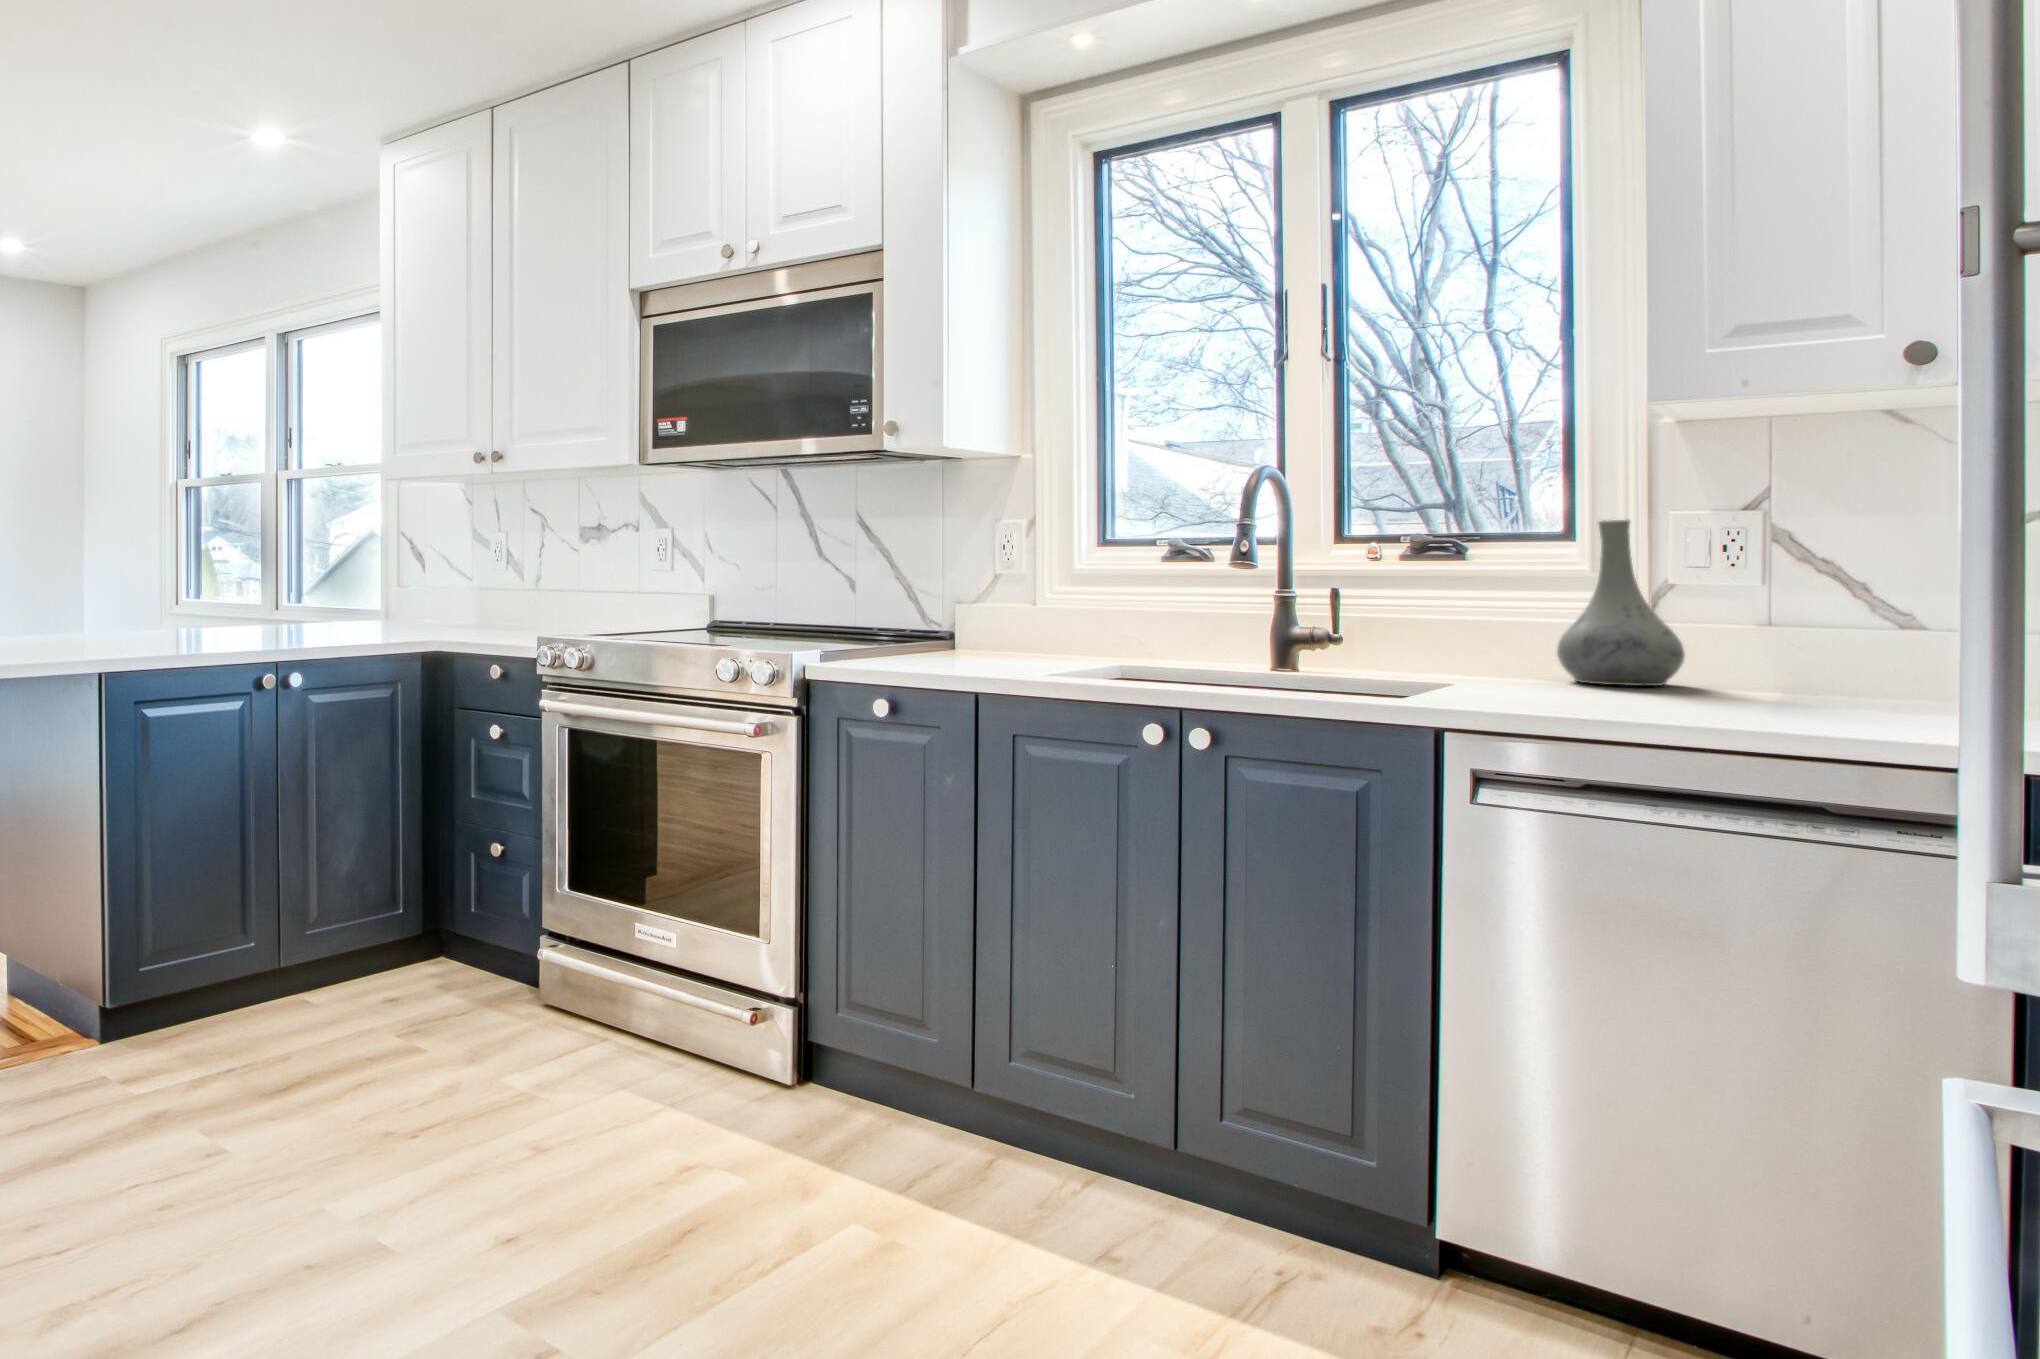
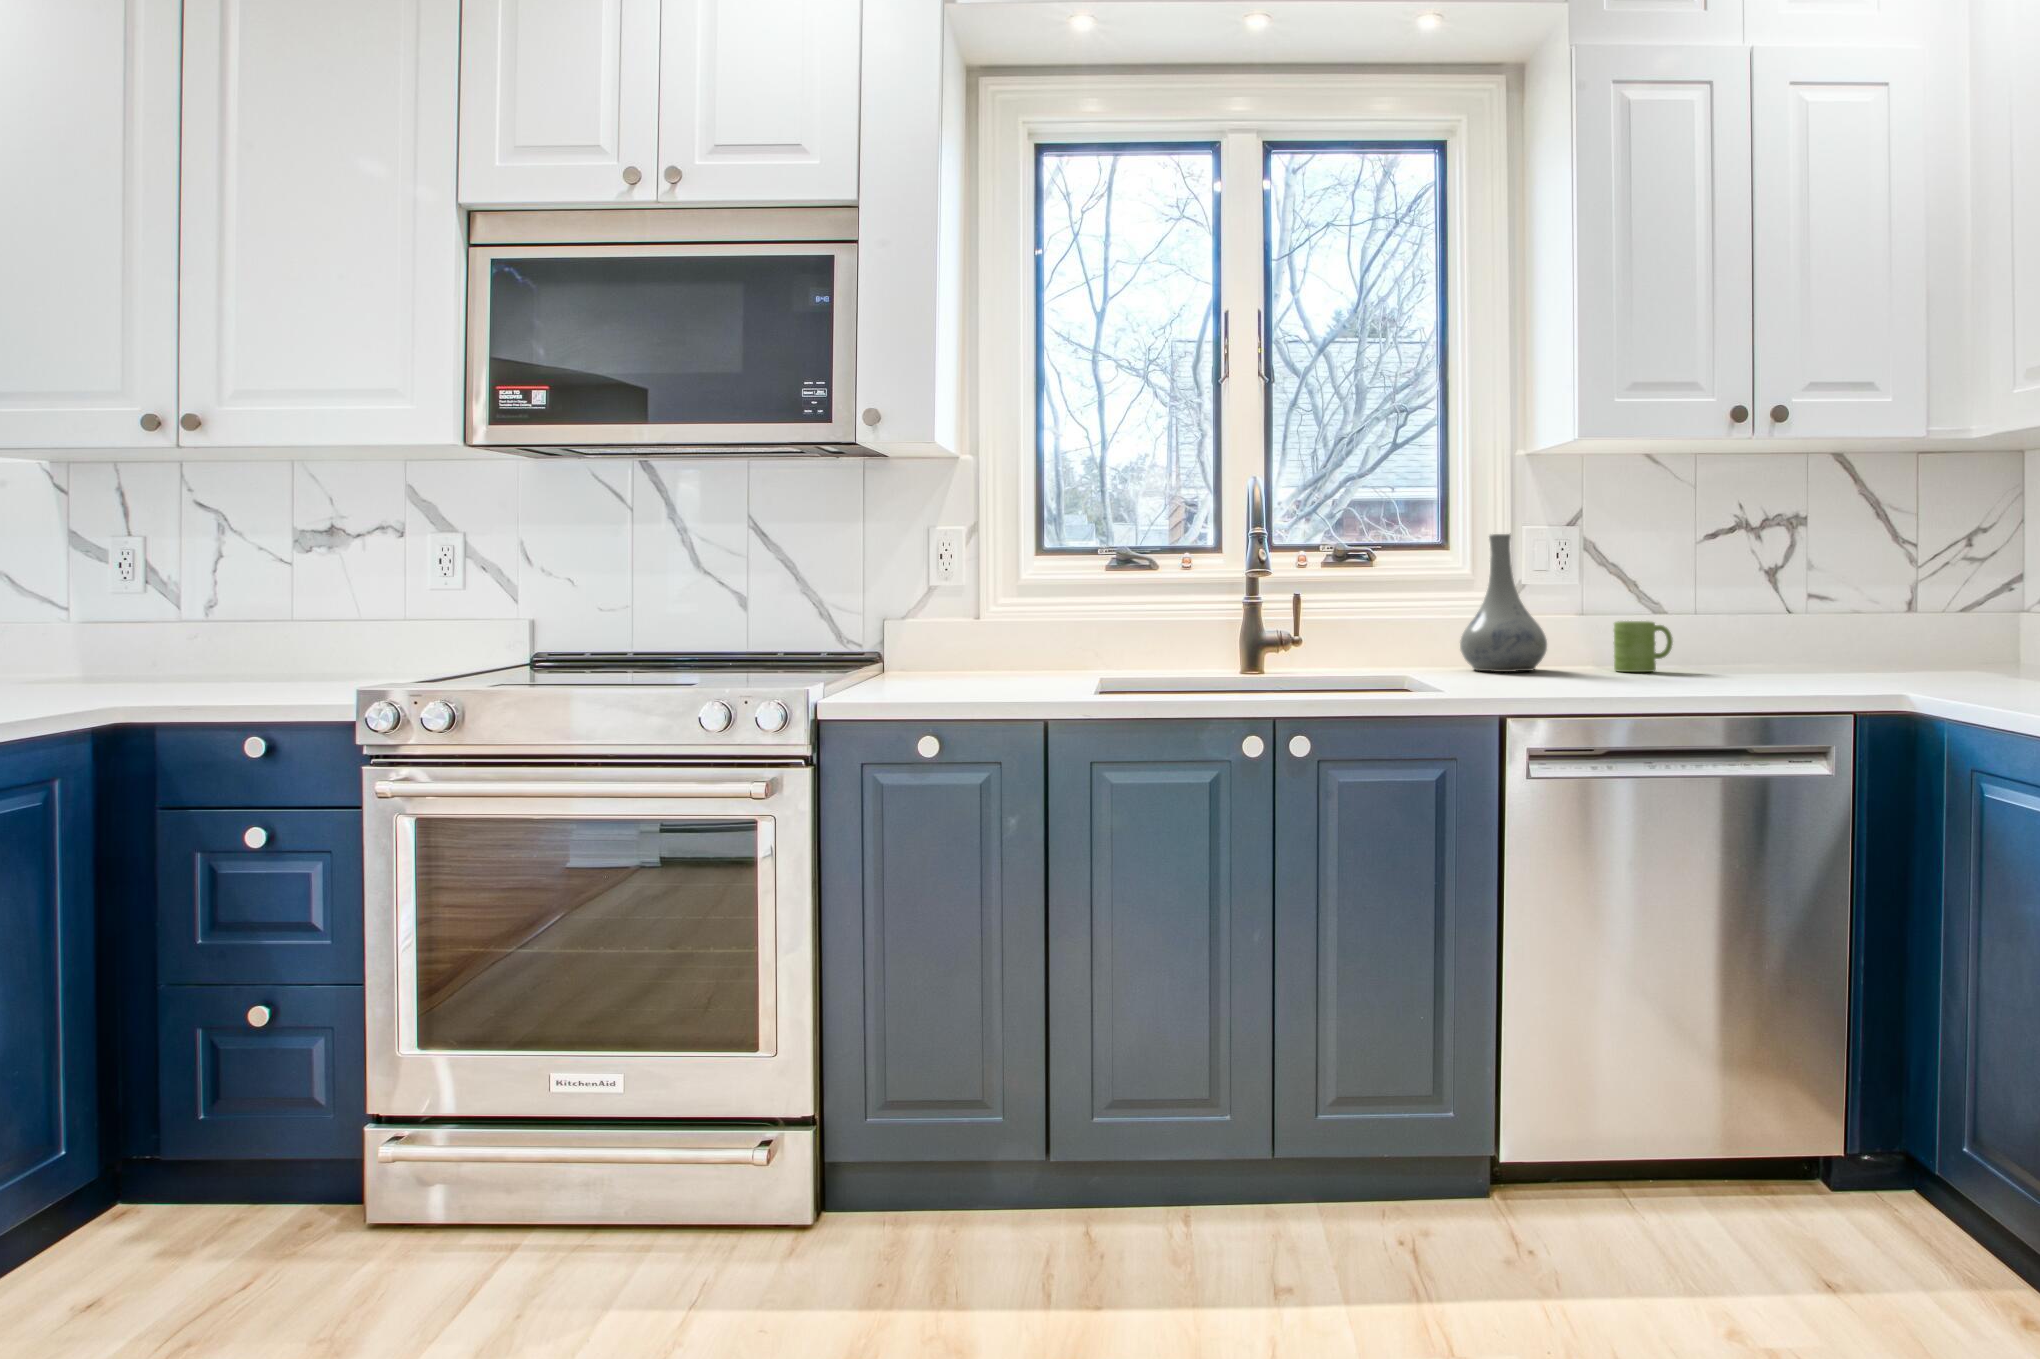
mug: none [1794,631,1898,698] -> present [1614,621,1673,672]

